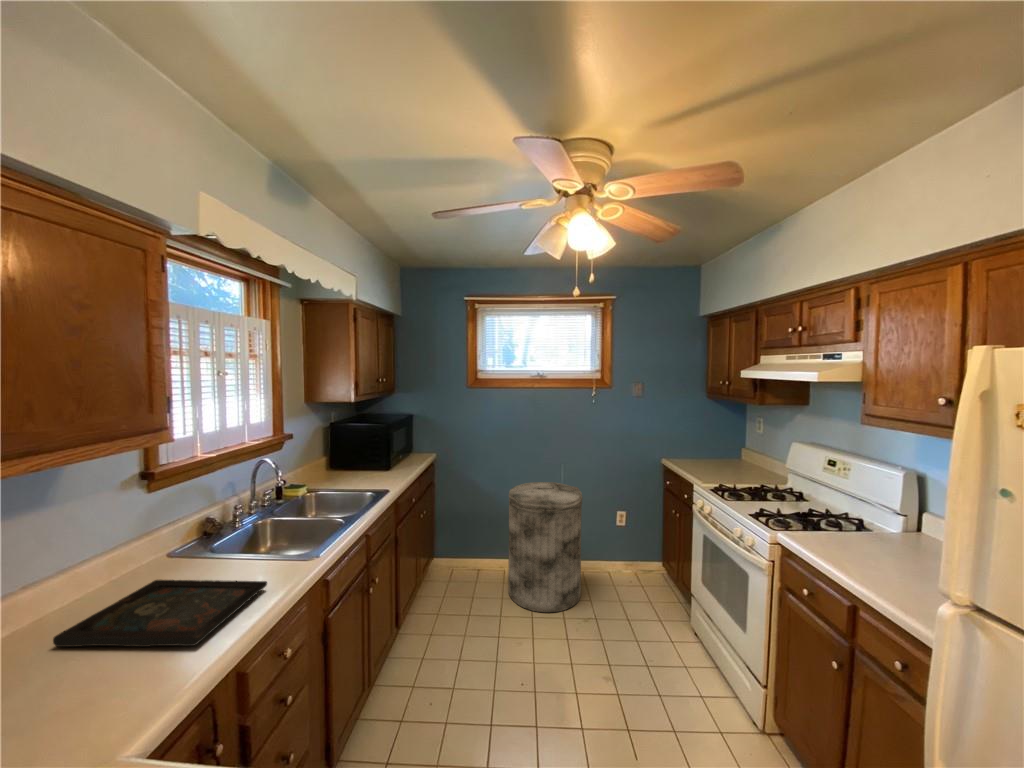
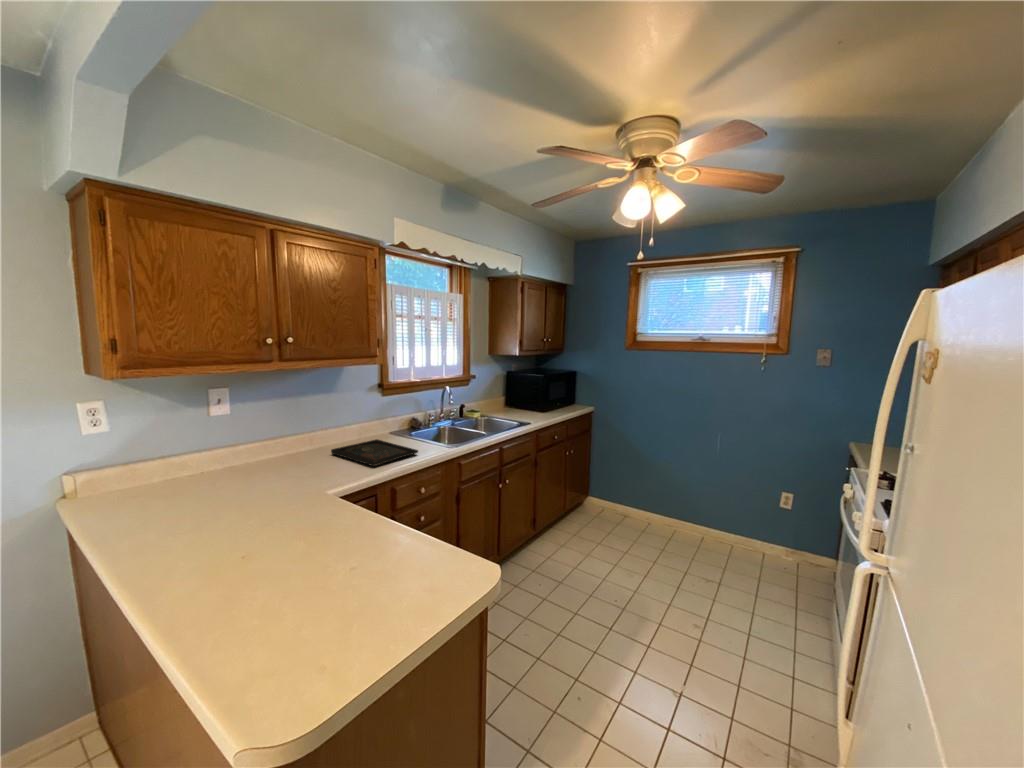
trash can: present [508,482,583,612] -> none [643,444,727,566]

